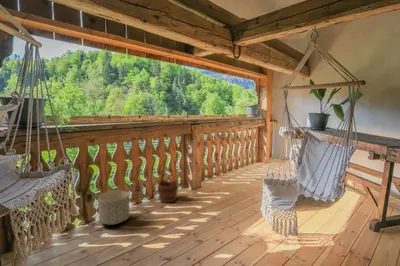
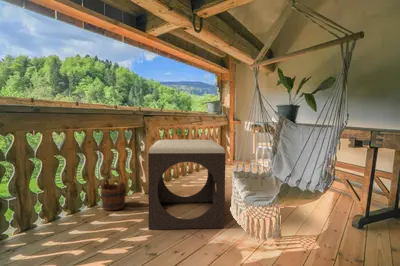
footstool: none [195,147,259,224] -> present [148,140,225,230]
planter: present [98,191,130,225] -> none [12,195,59,241]

